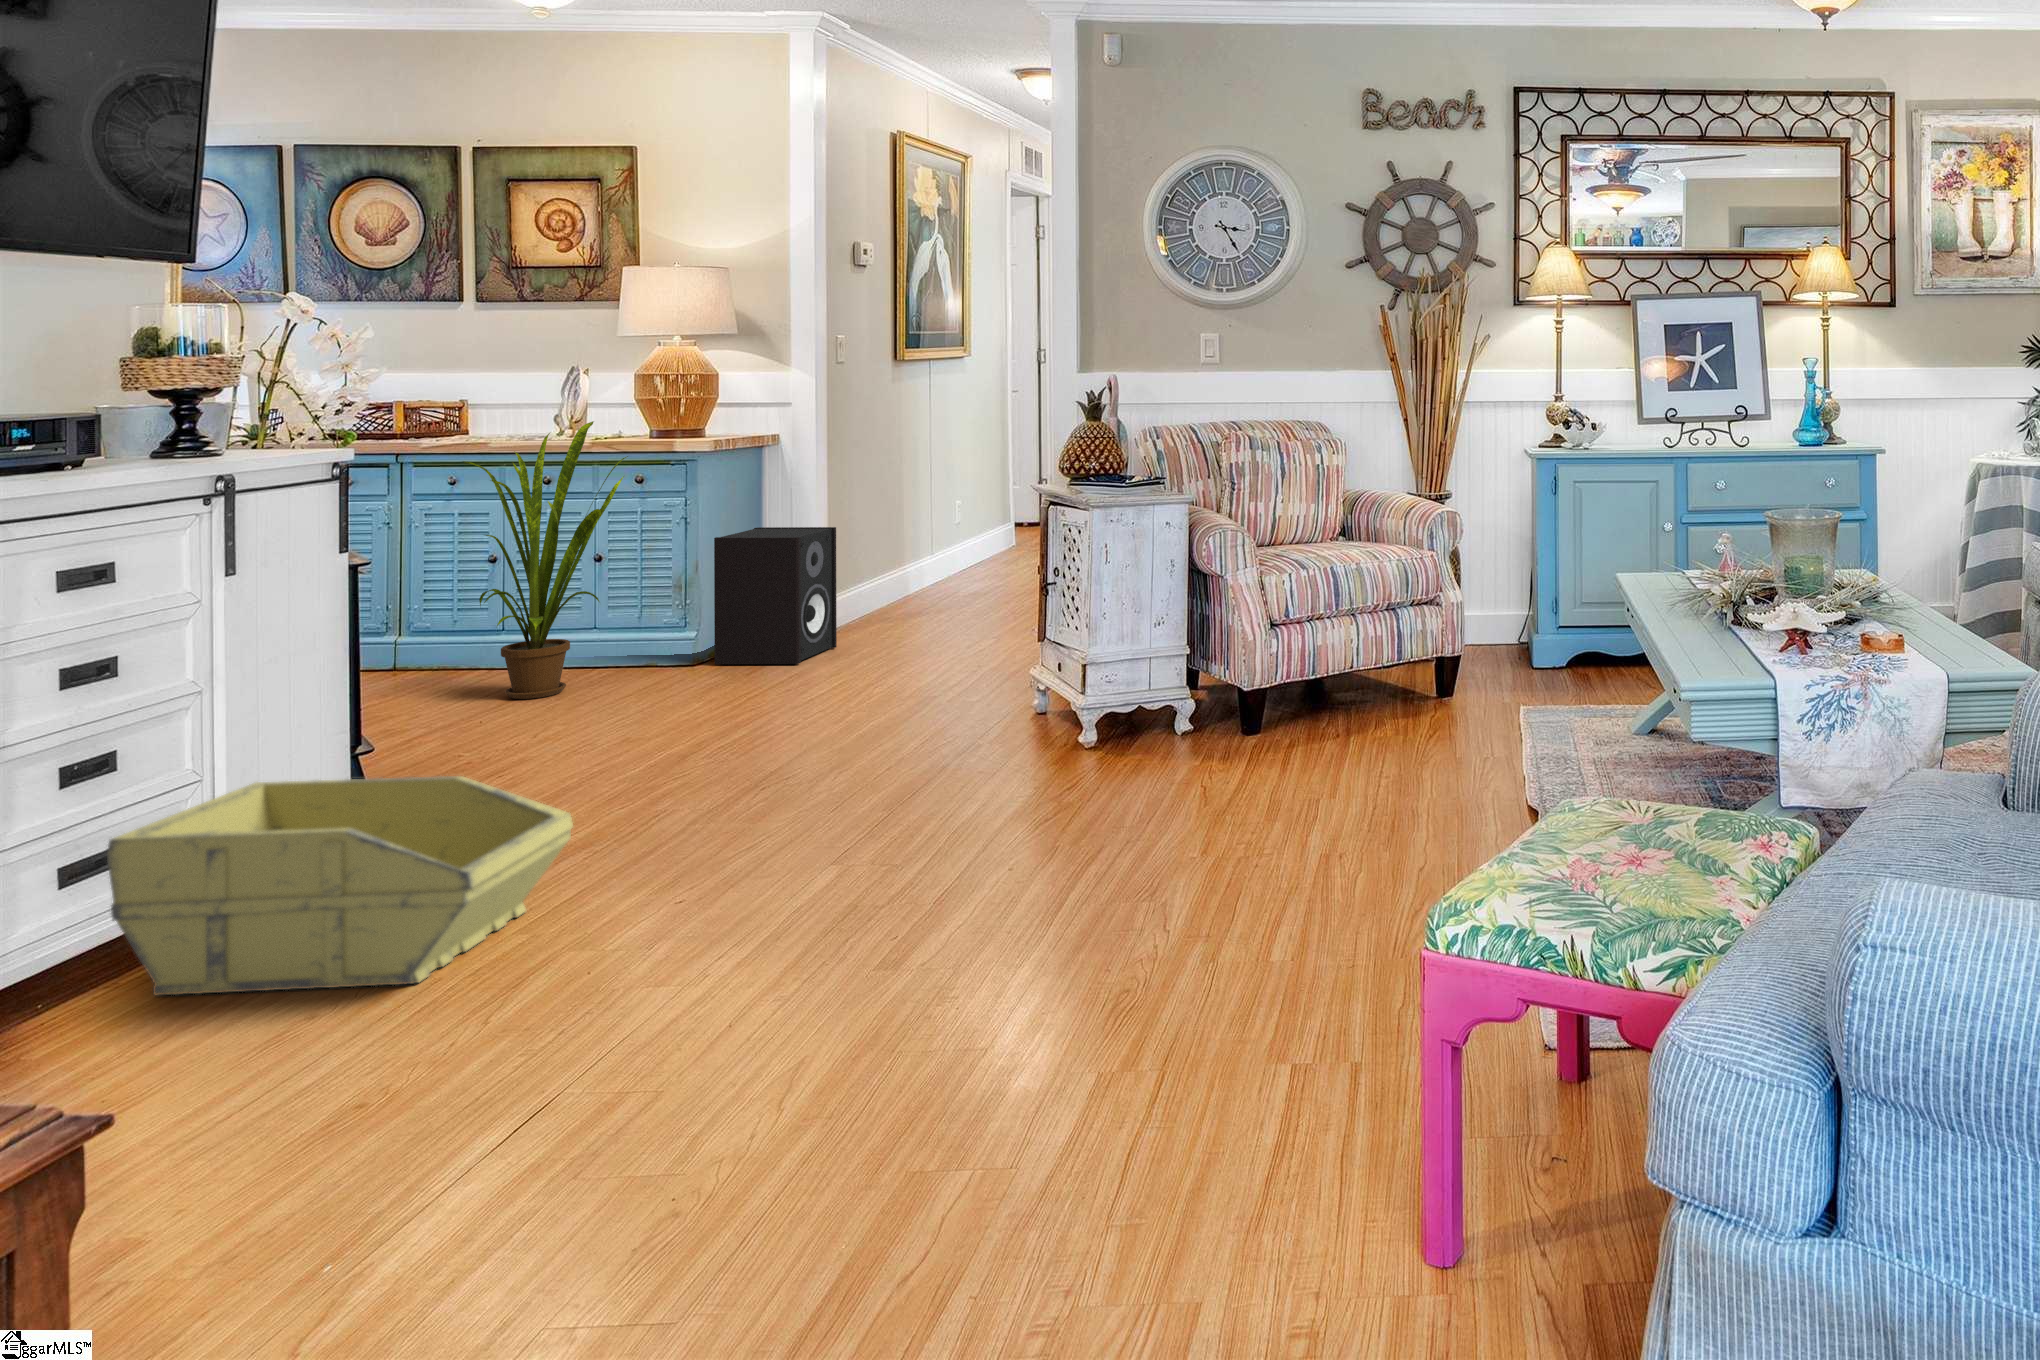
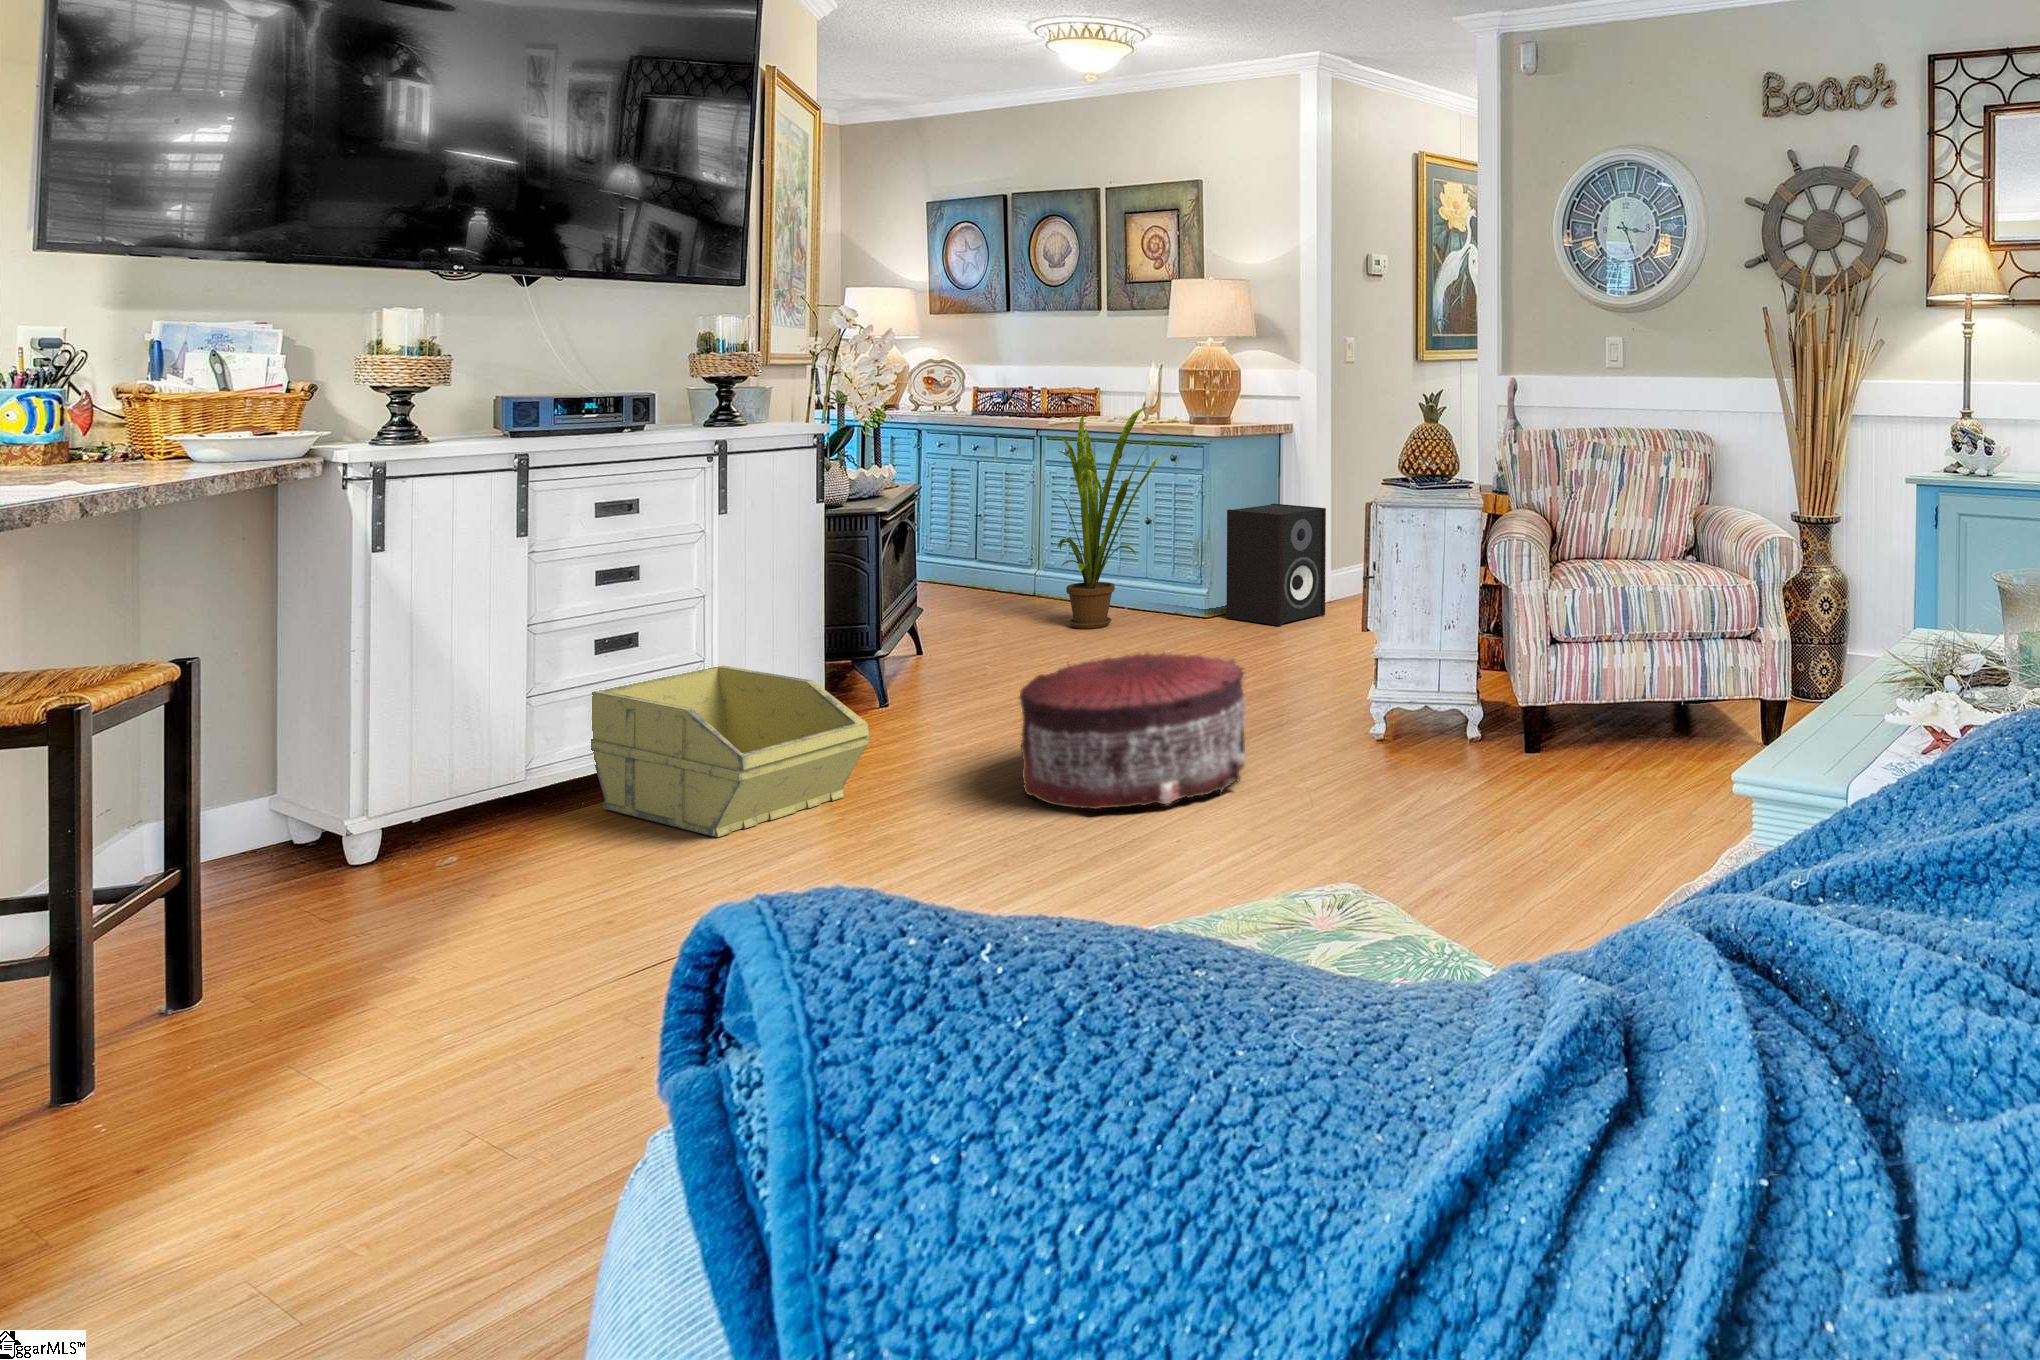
pouf: none [741,681,1021,865] -> present [1020,652,1245,809]

